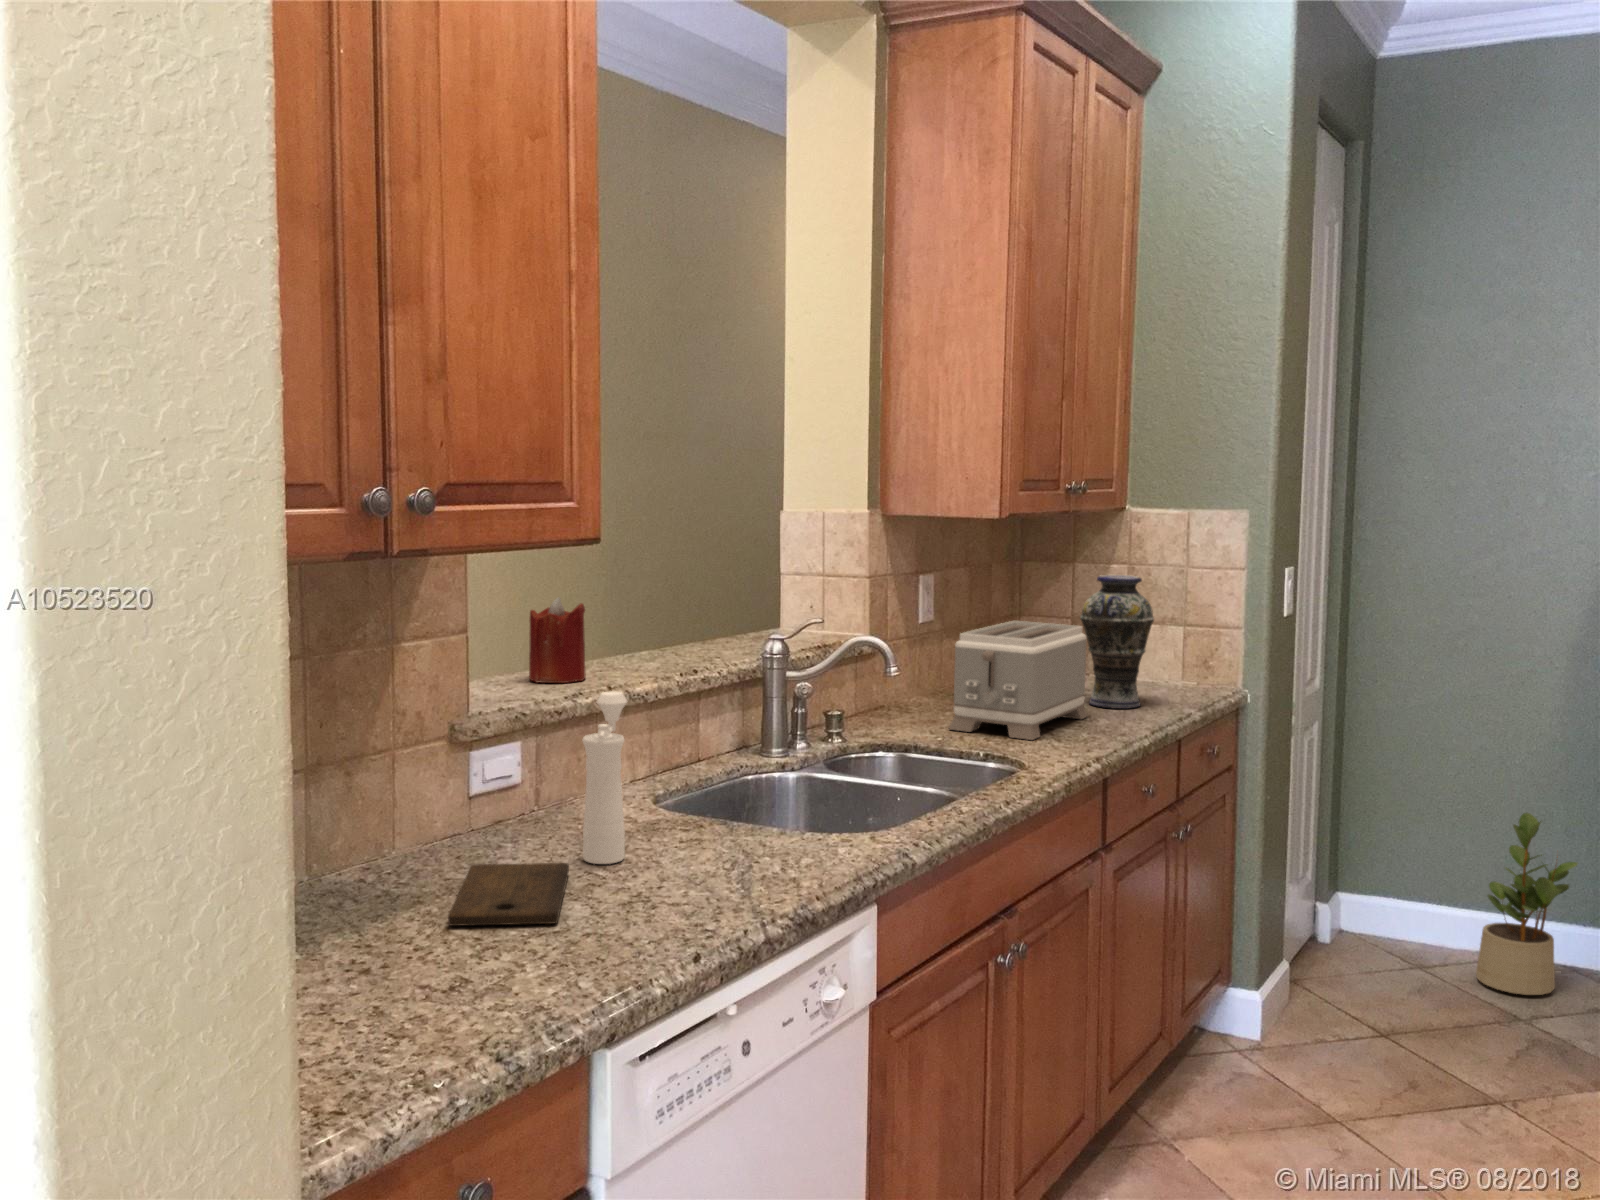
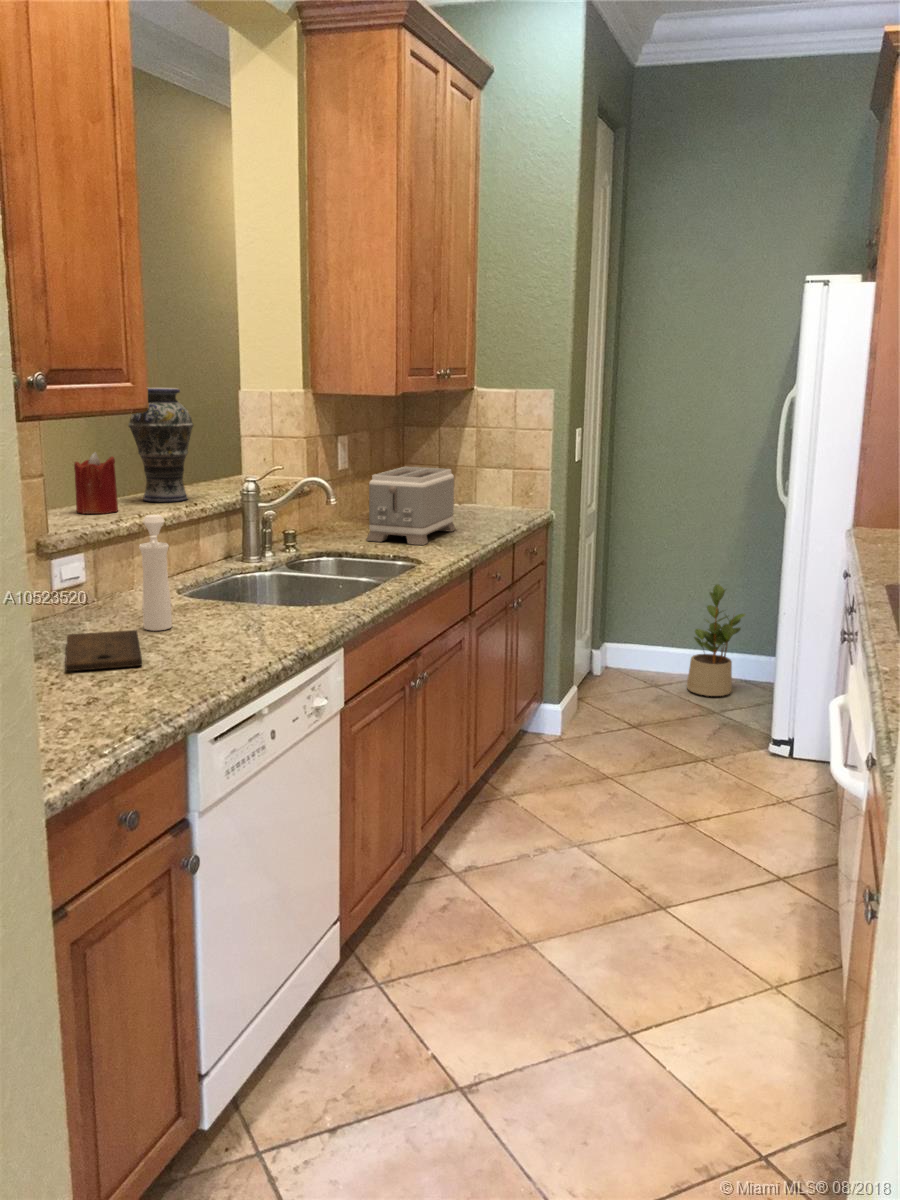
vase: present [1080,575,1154,709] -> present [129,388,193,502]

